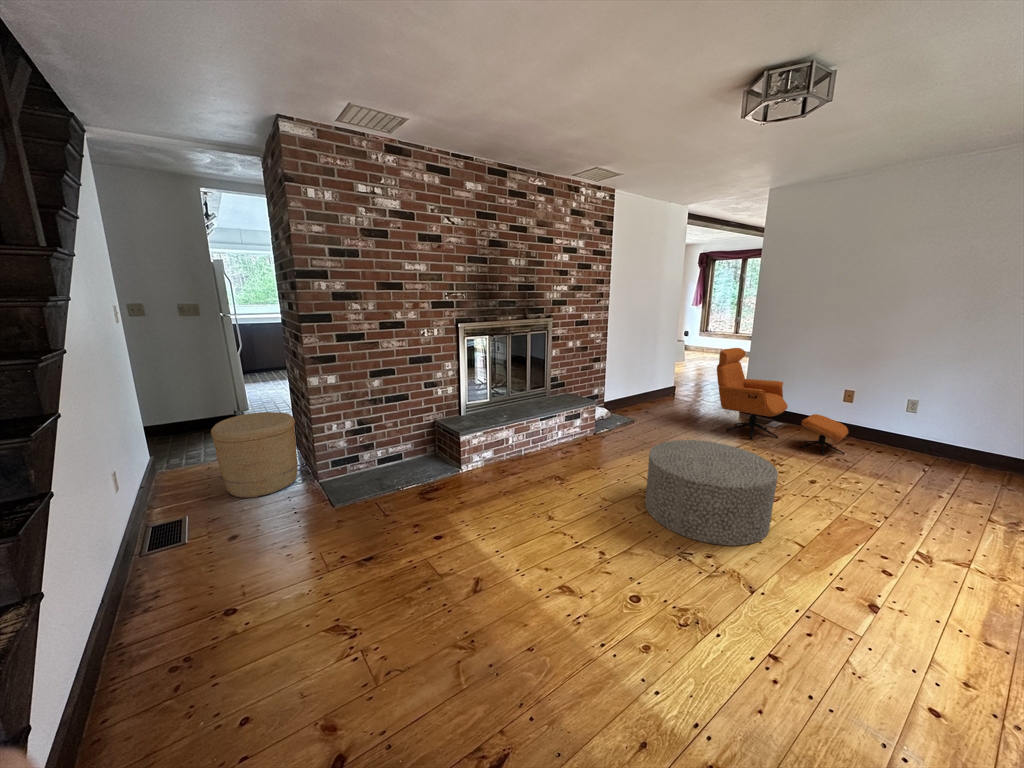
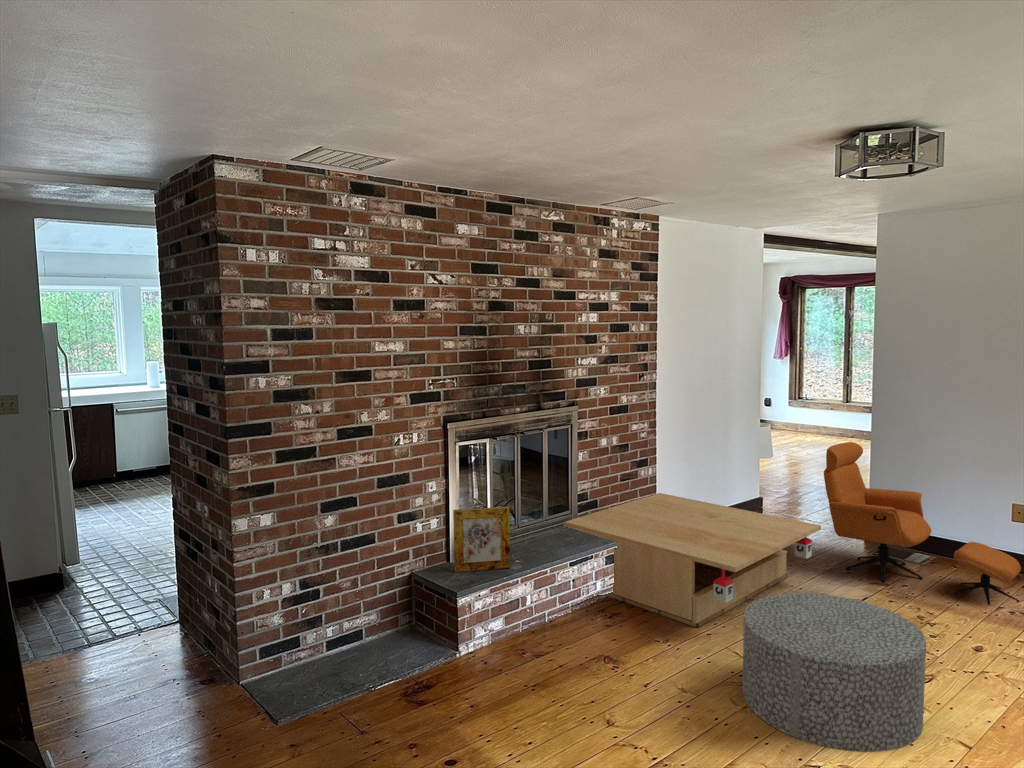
picture frame: none [461,379,499,420] -> present [453,507,510,572]
coffee table: none [539,379,712,462] -> present [563,493,821,628]
woven basket: present [211,412,298,498] -> none [79,571,203,714]

